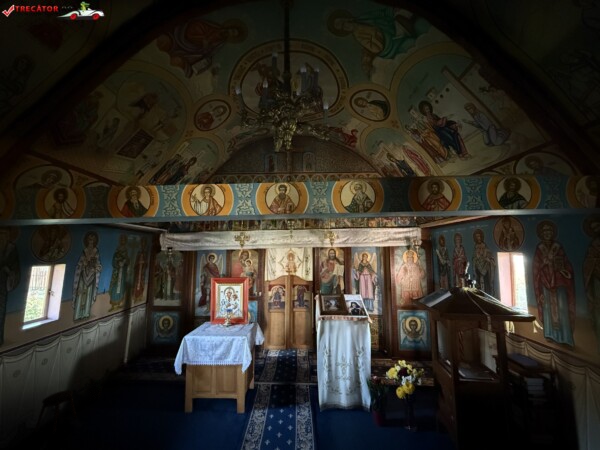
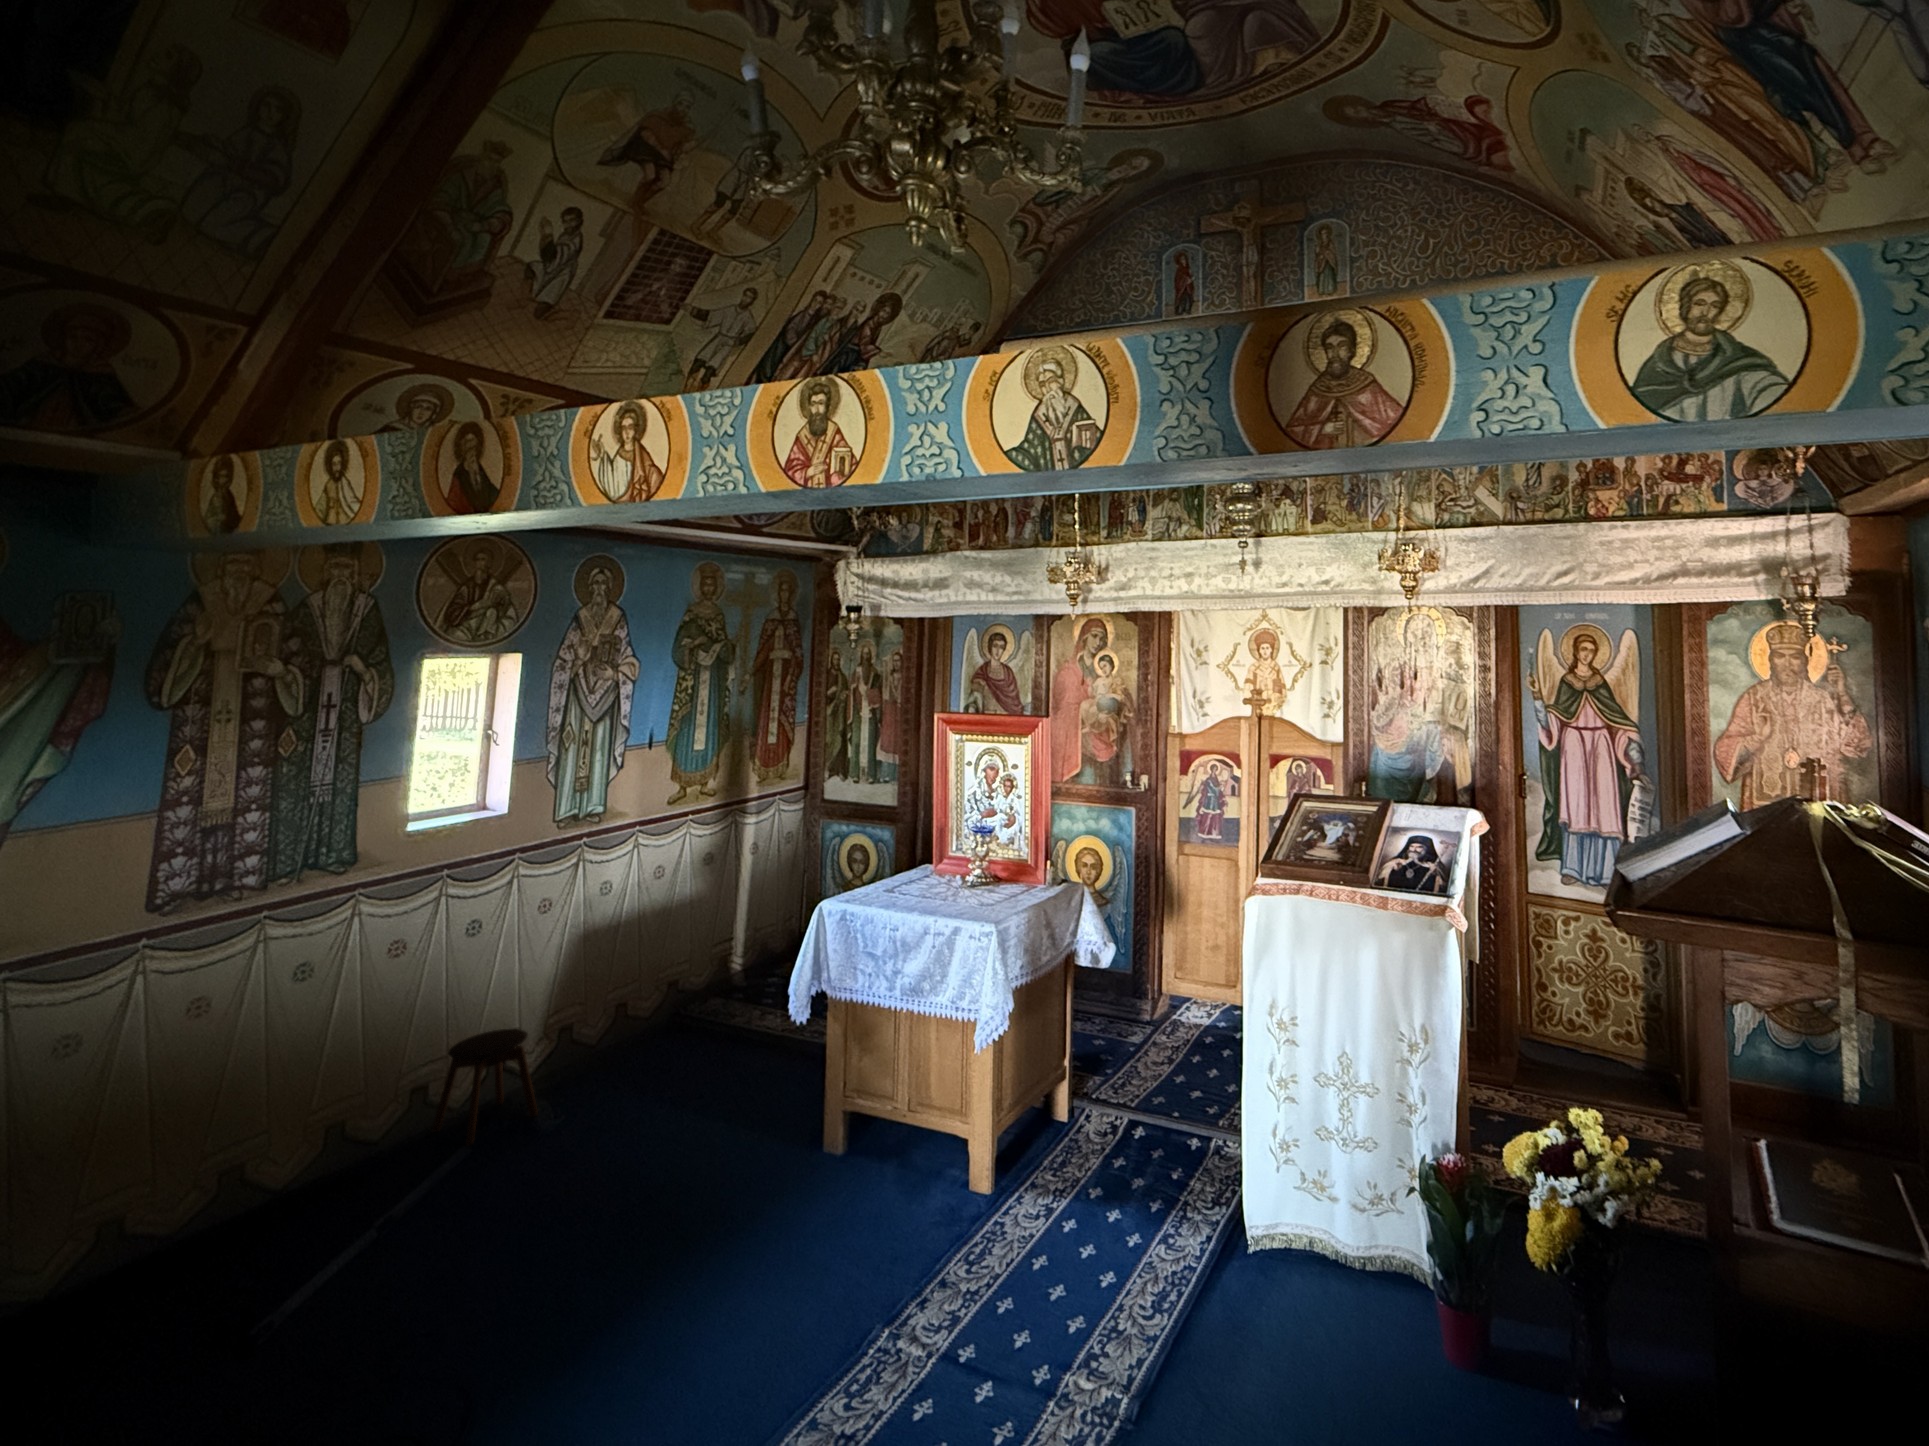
potted plant: present [79,380,102,401] -> none [563,998,639,1073]

